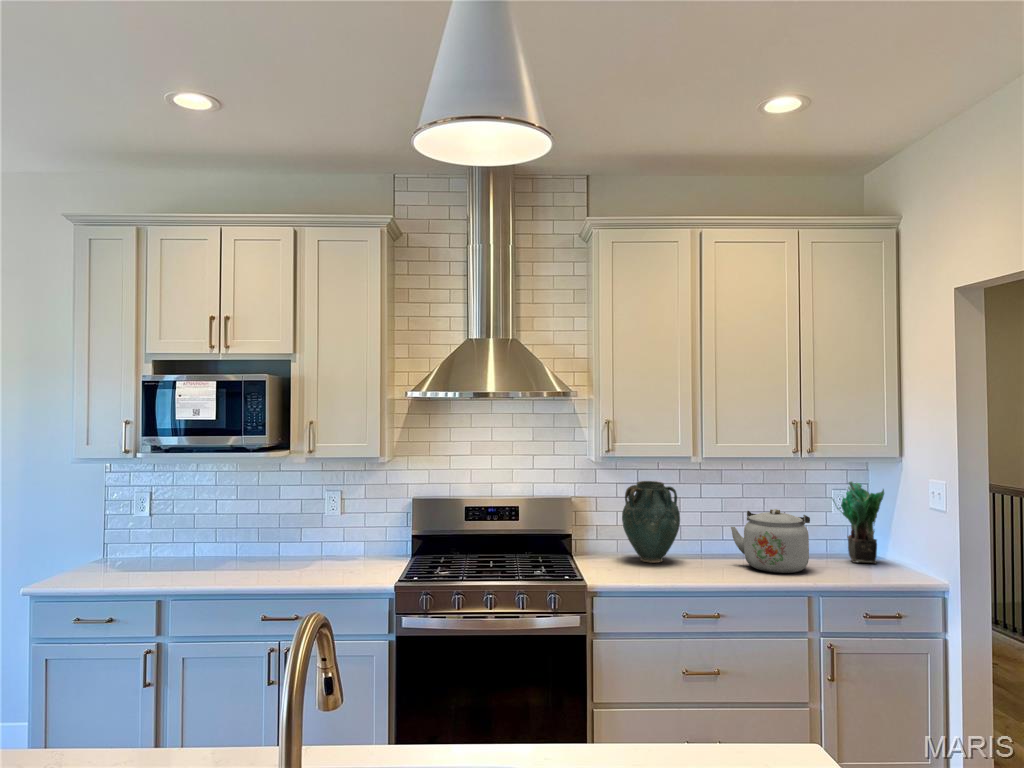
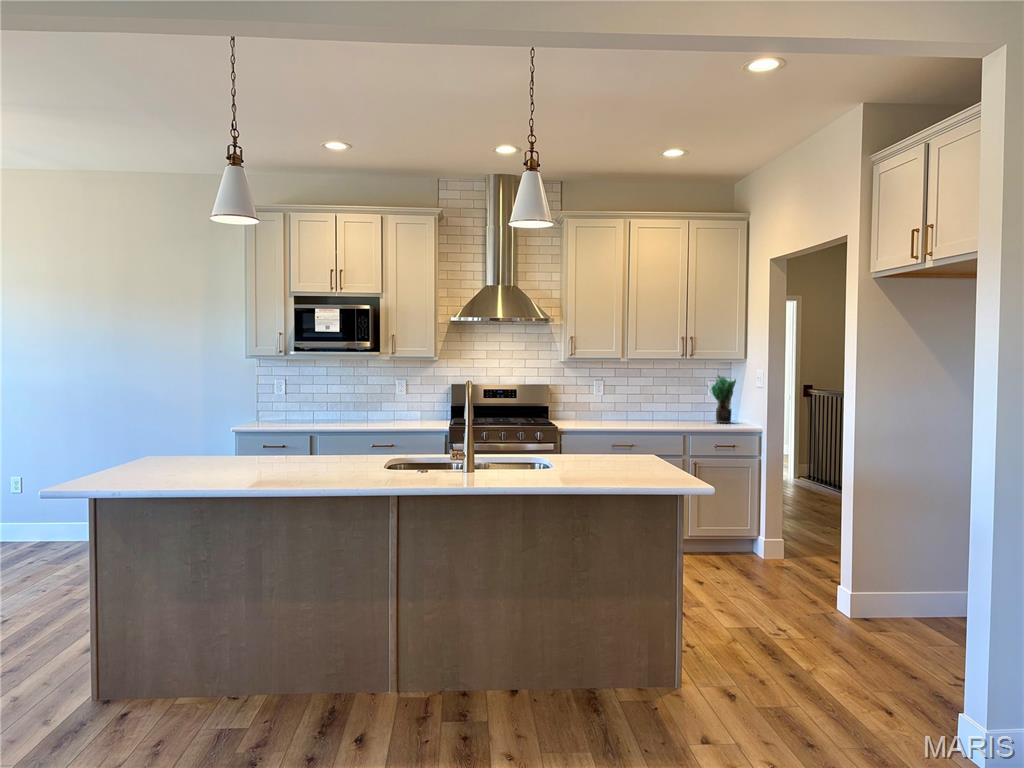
vase: present [622,481,680,563] -> none [580,375,615,423]
kettle: present [731,509,810,573] -> none [644,389,691,425]

